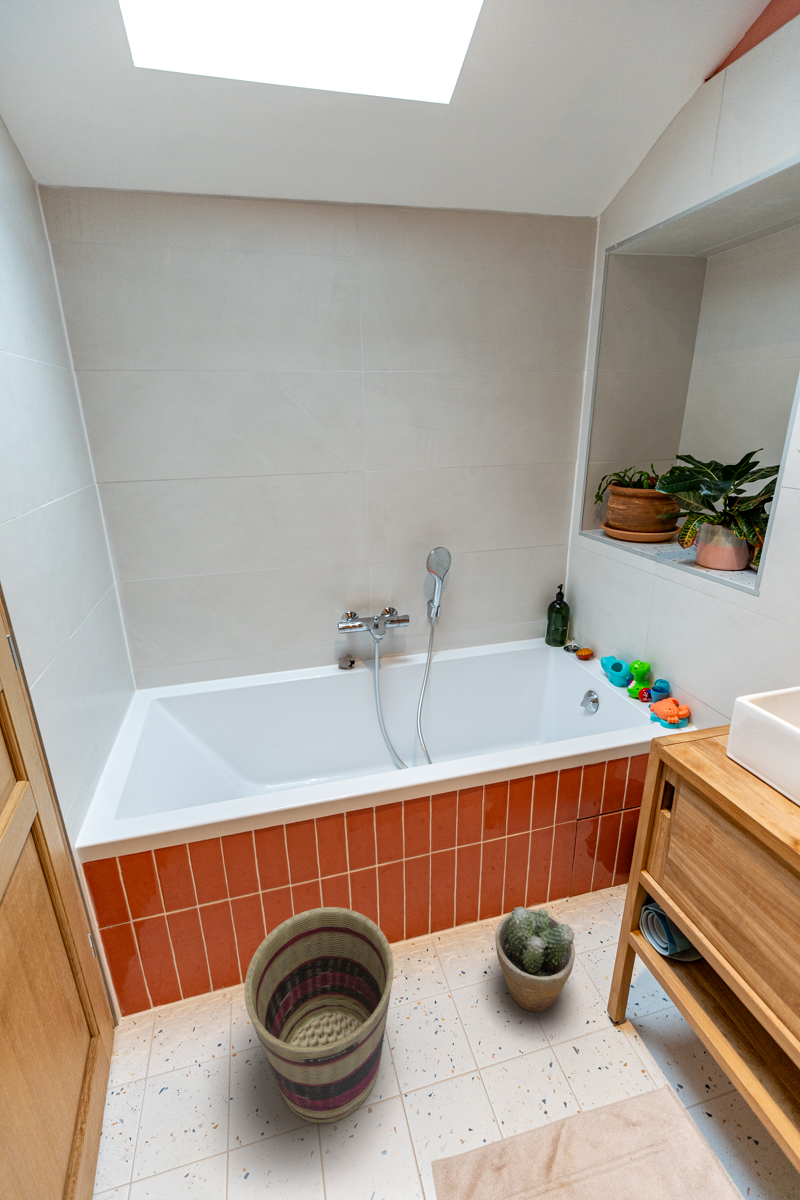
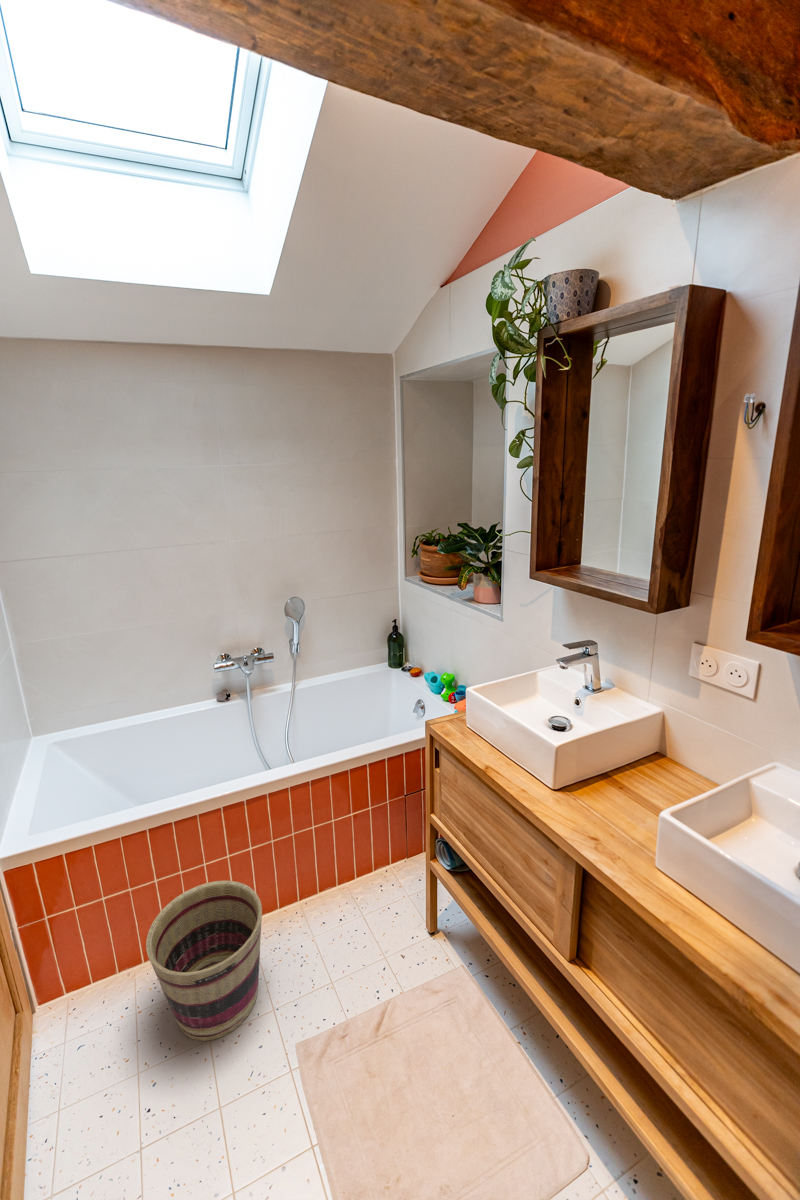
potted plant: present [495,906,575,1012] -> none [343,859,399,937]

